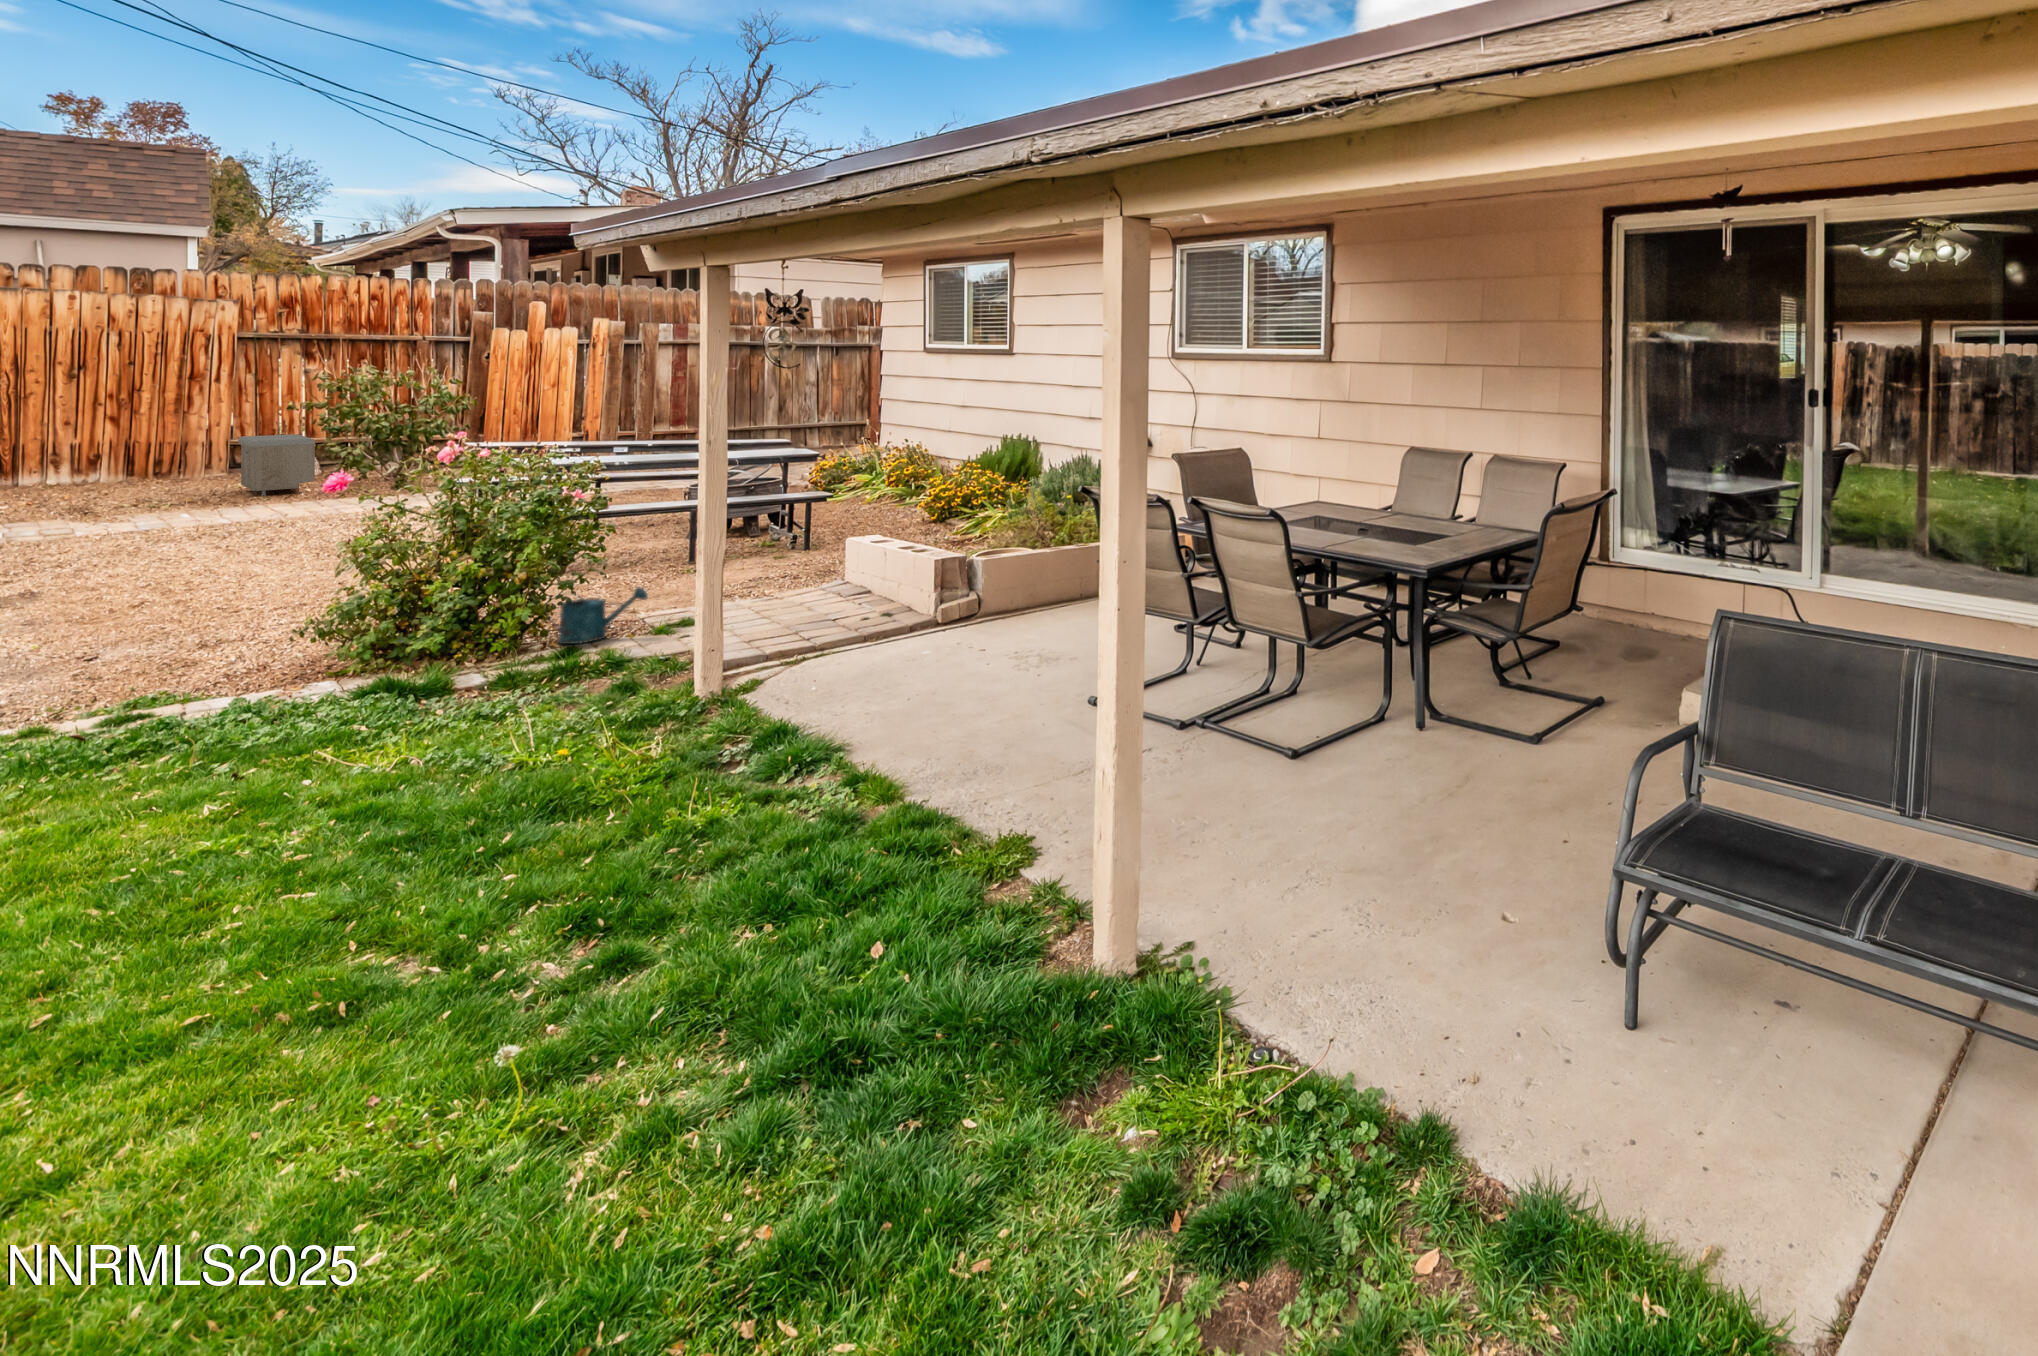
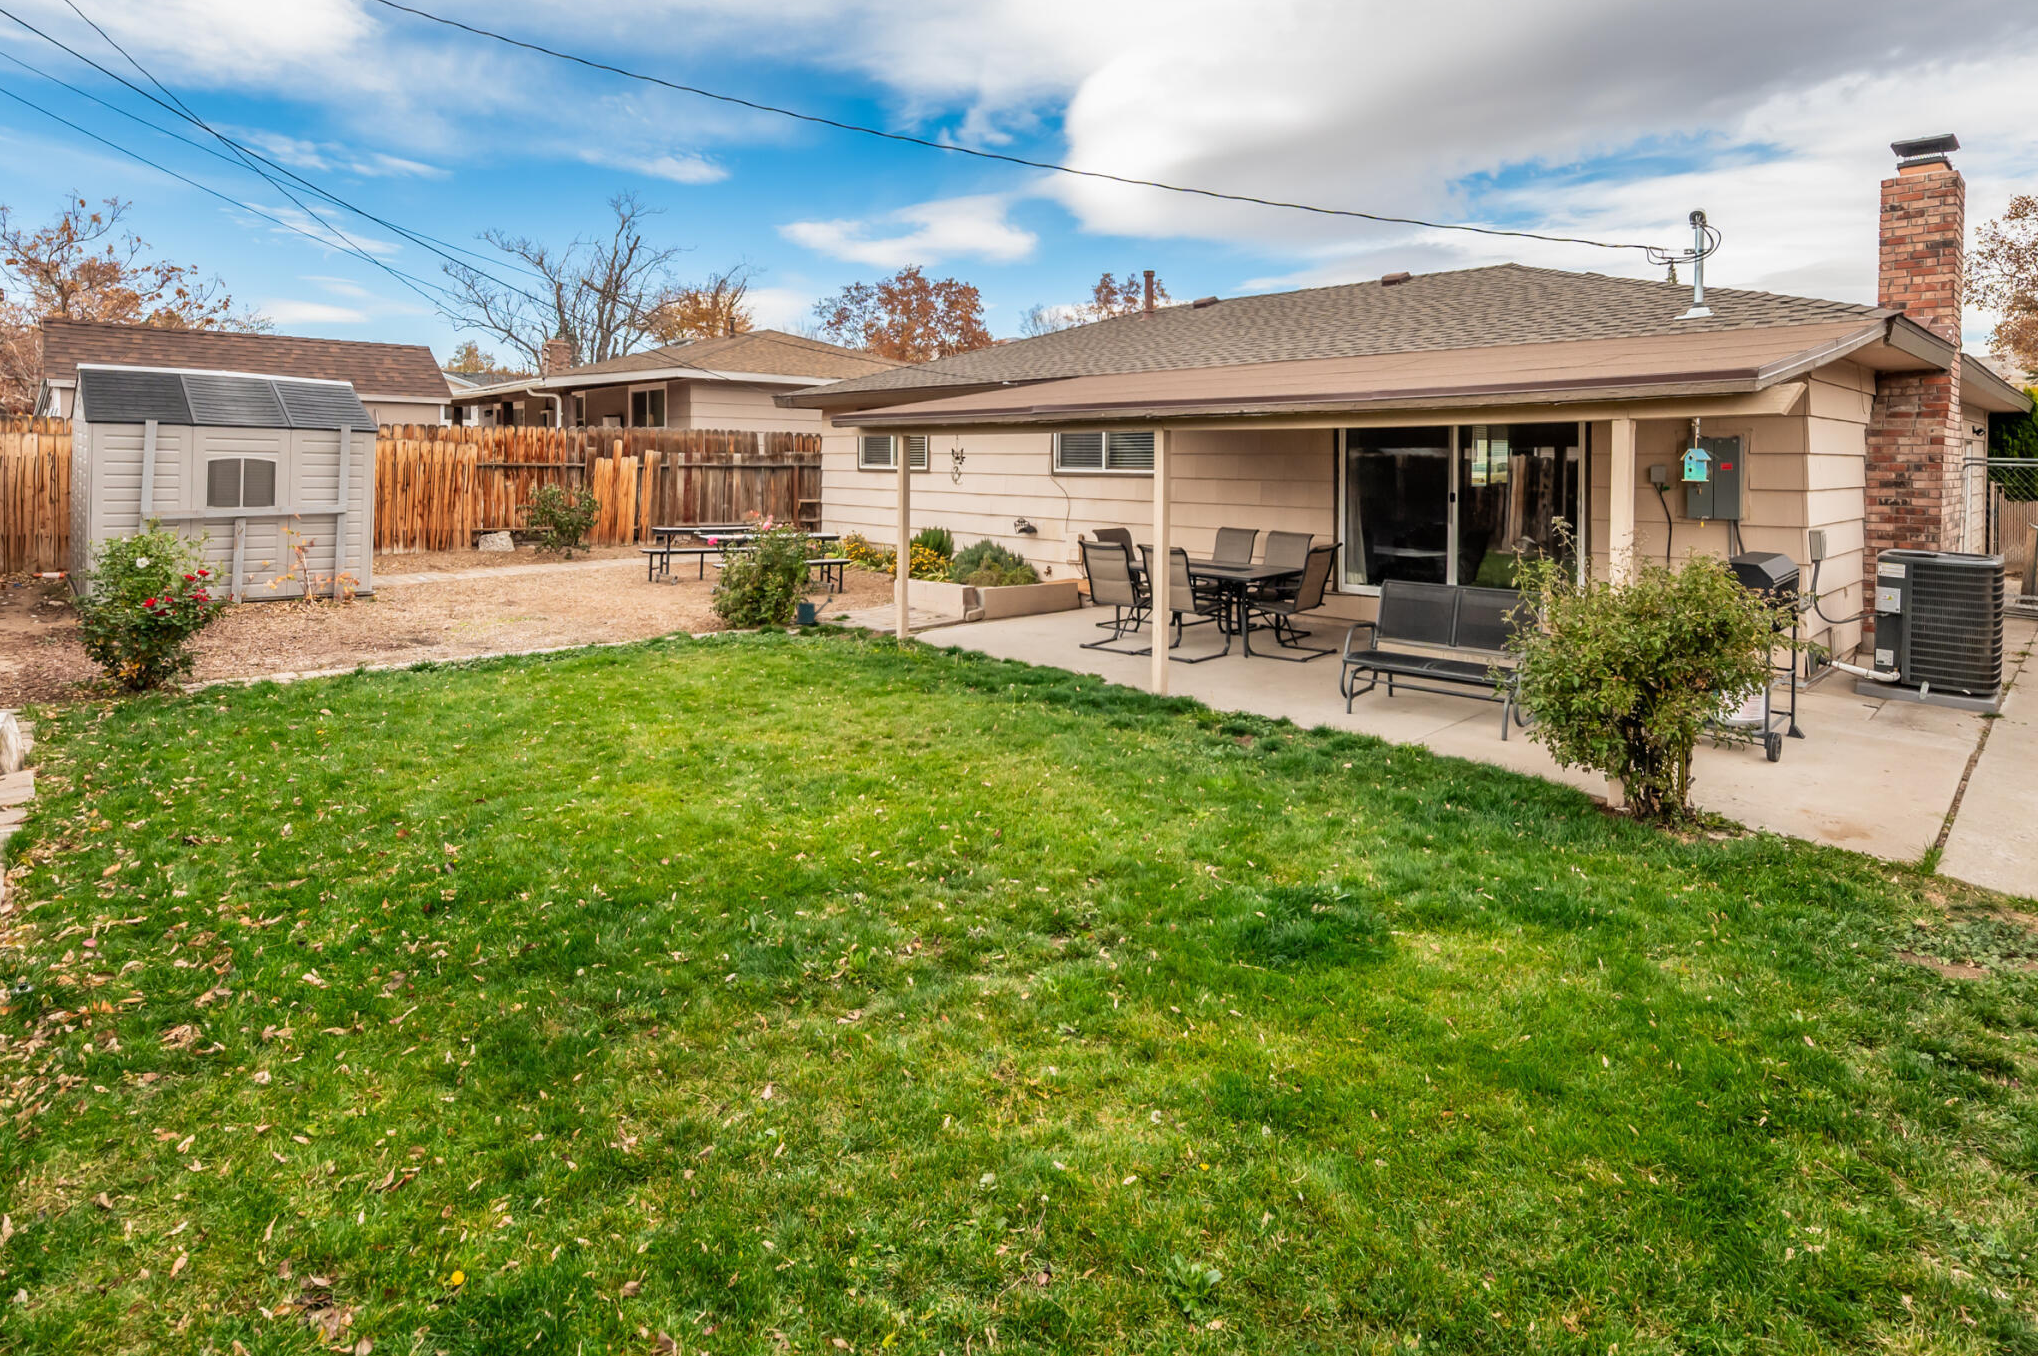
storage bench: present [238,434,315,496] -> none [477,525,521,561]

